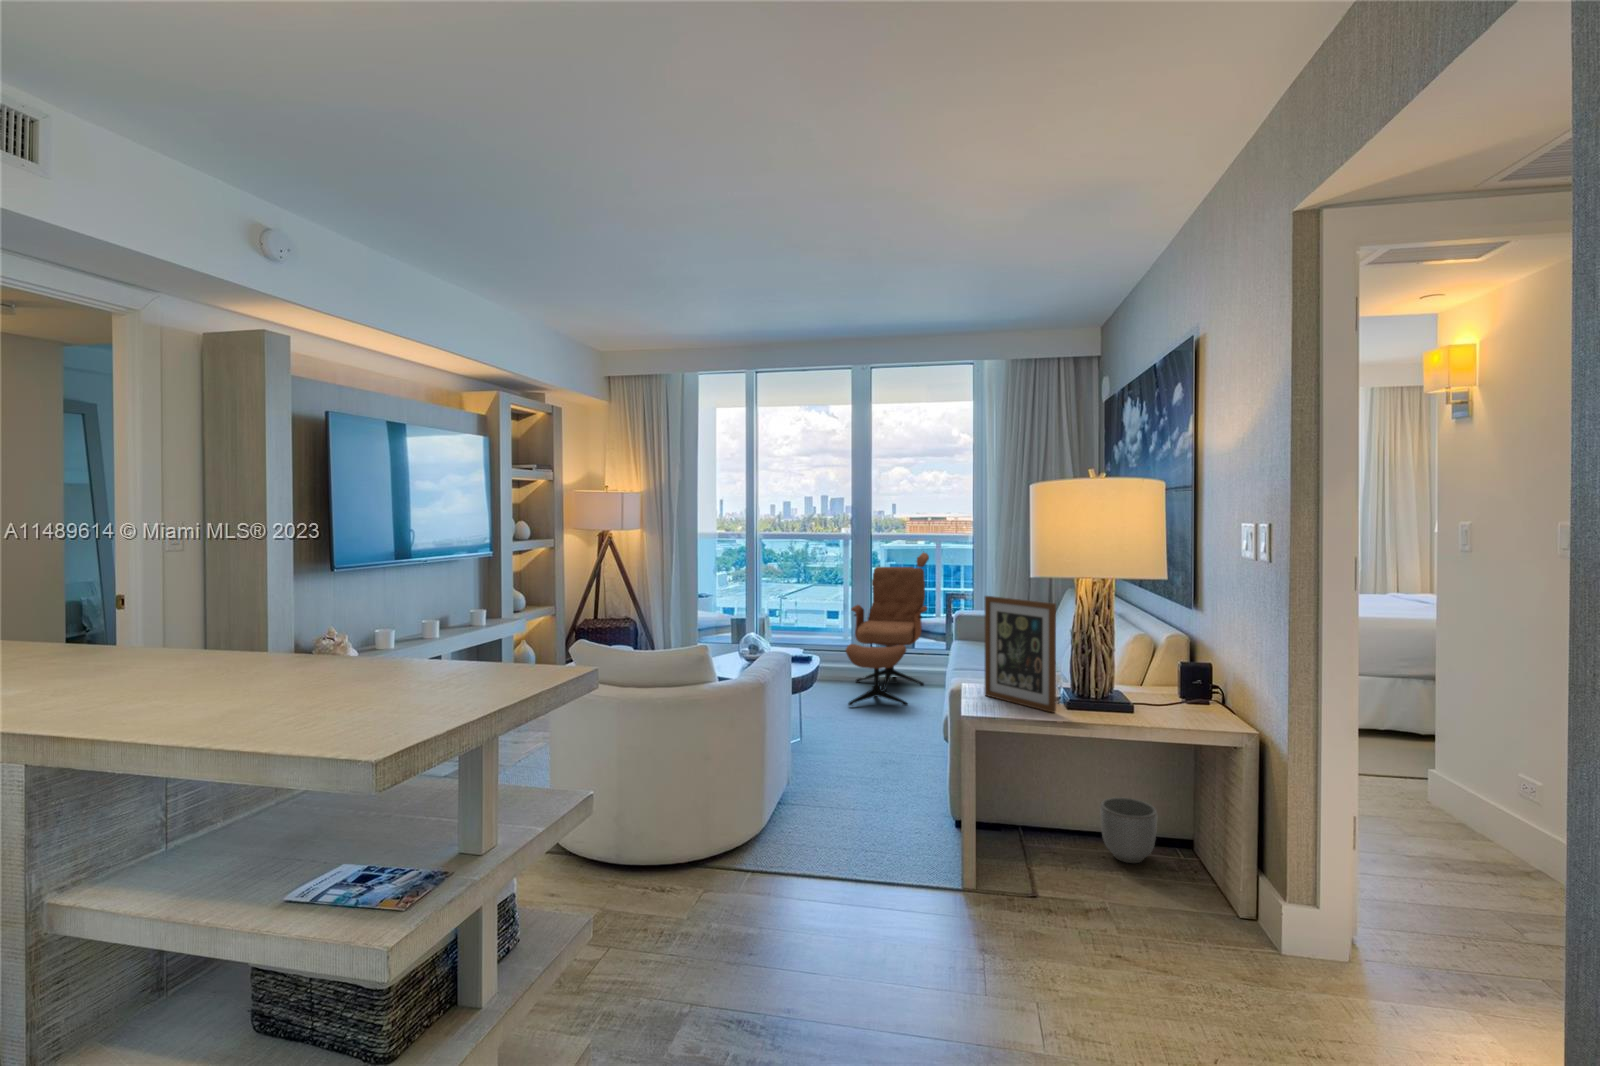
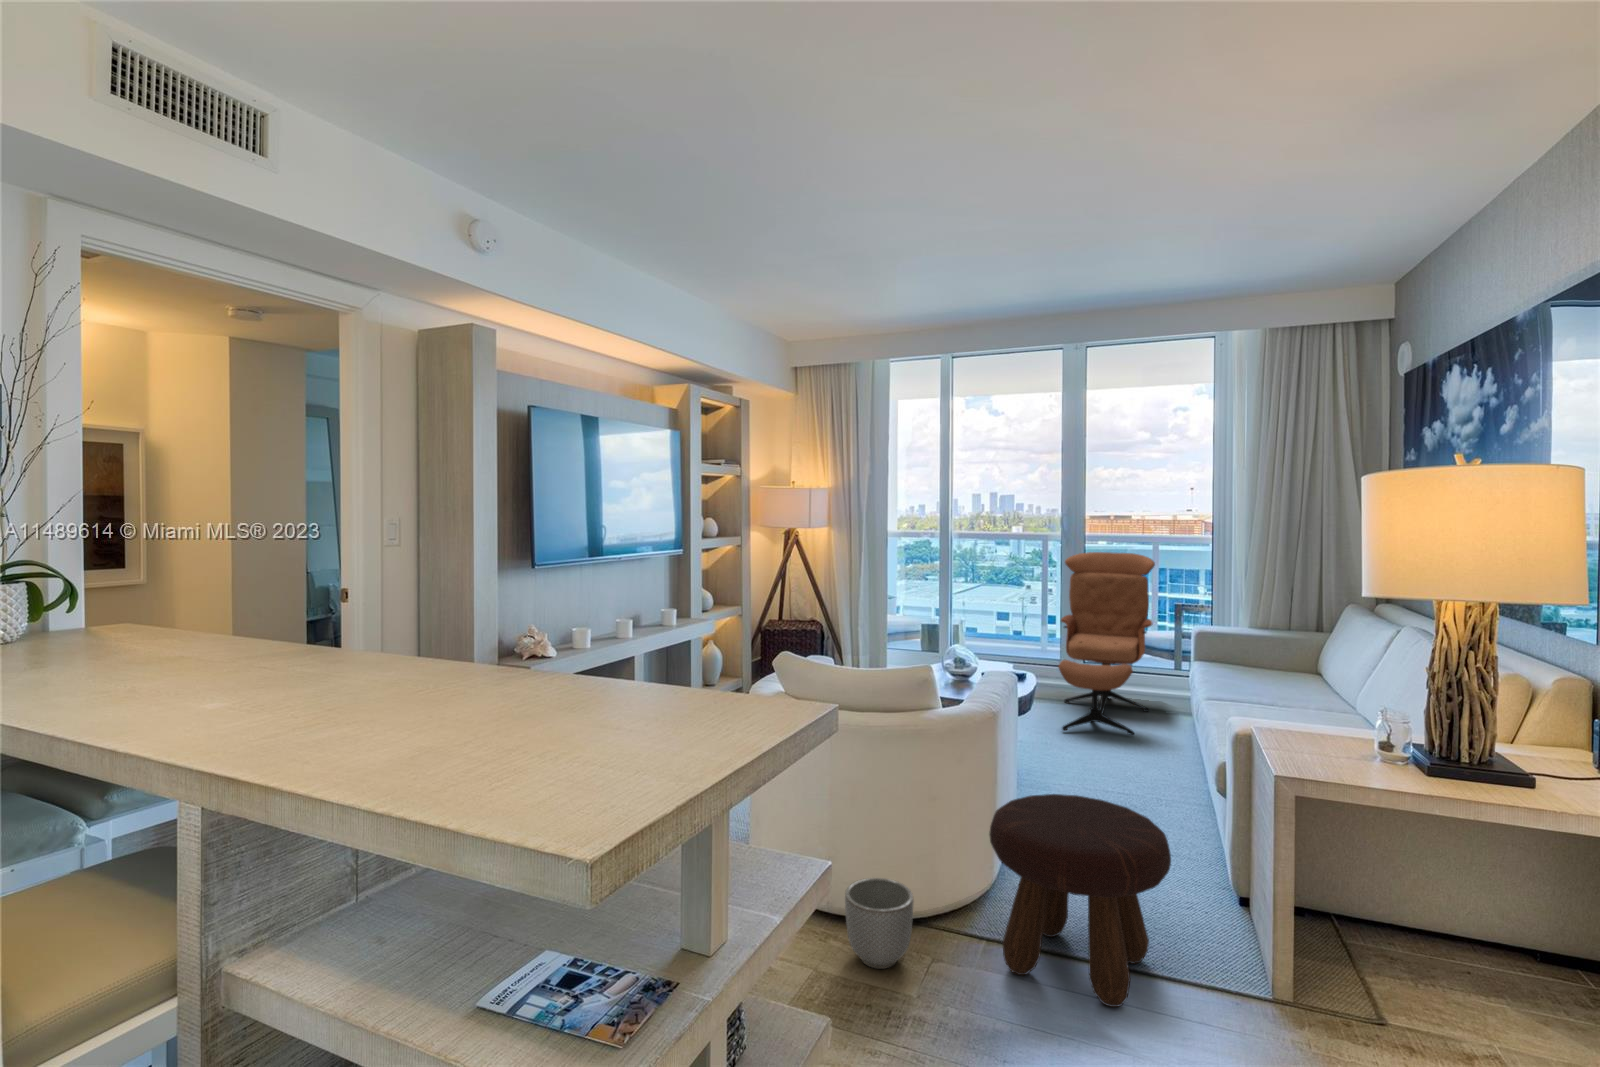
picture frame: present [985,596,1056,713] -> none [1289,614,1412,775]
footstool: none [753,750,891,911] -> present [989,794,1171,1007]
planter: present [1100,797,1157,863] -> present [845,878,914,969]

